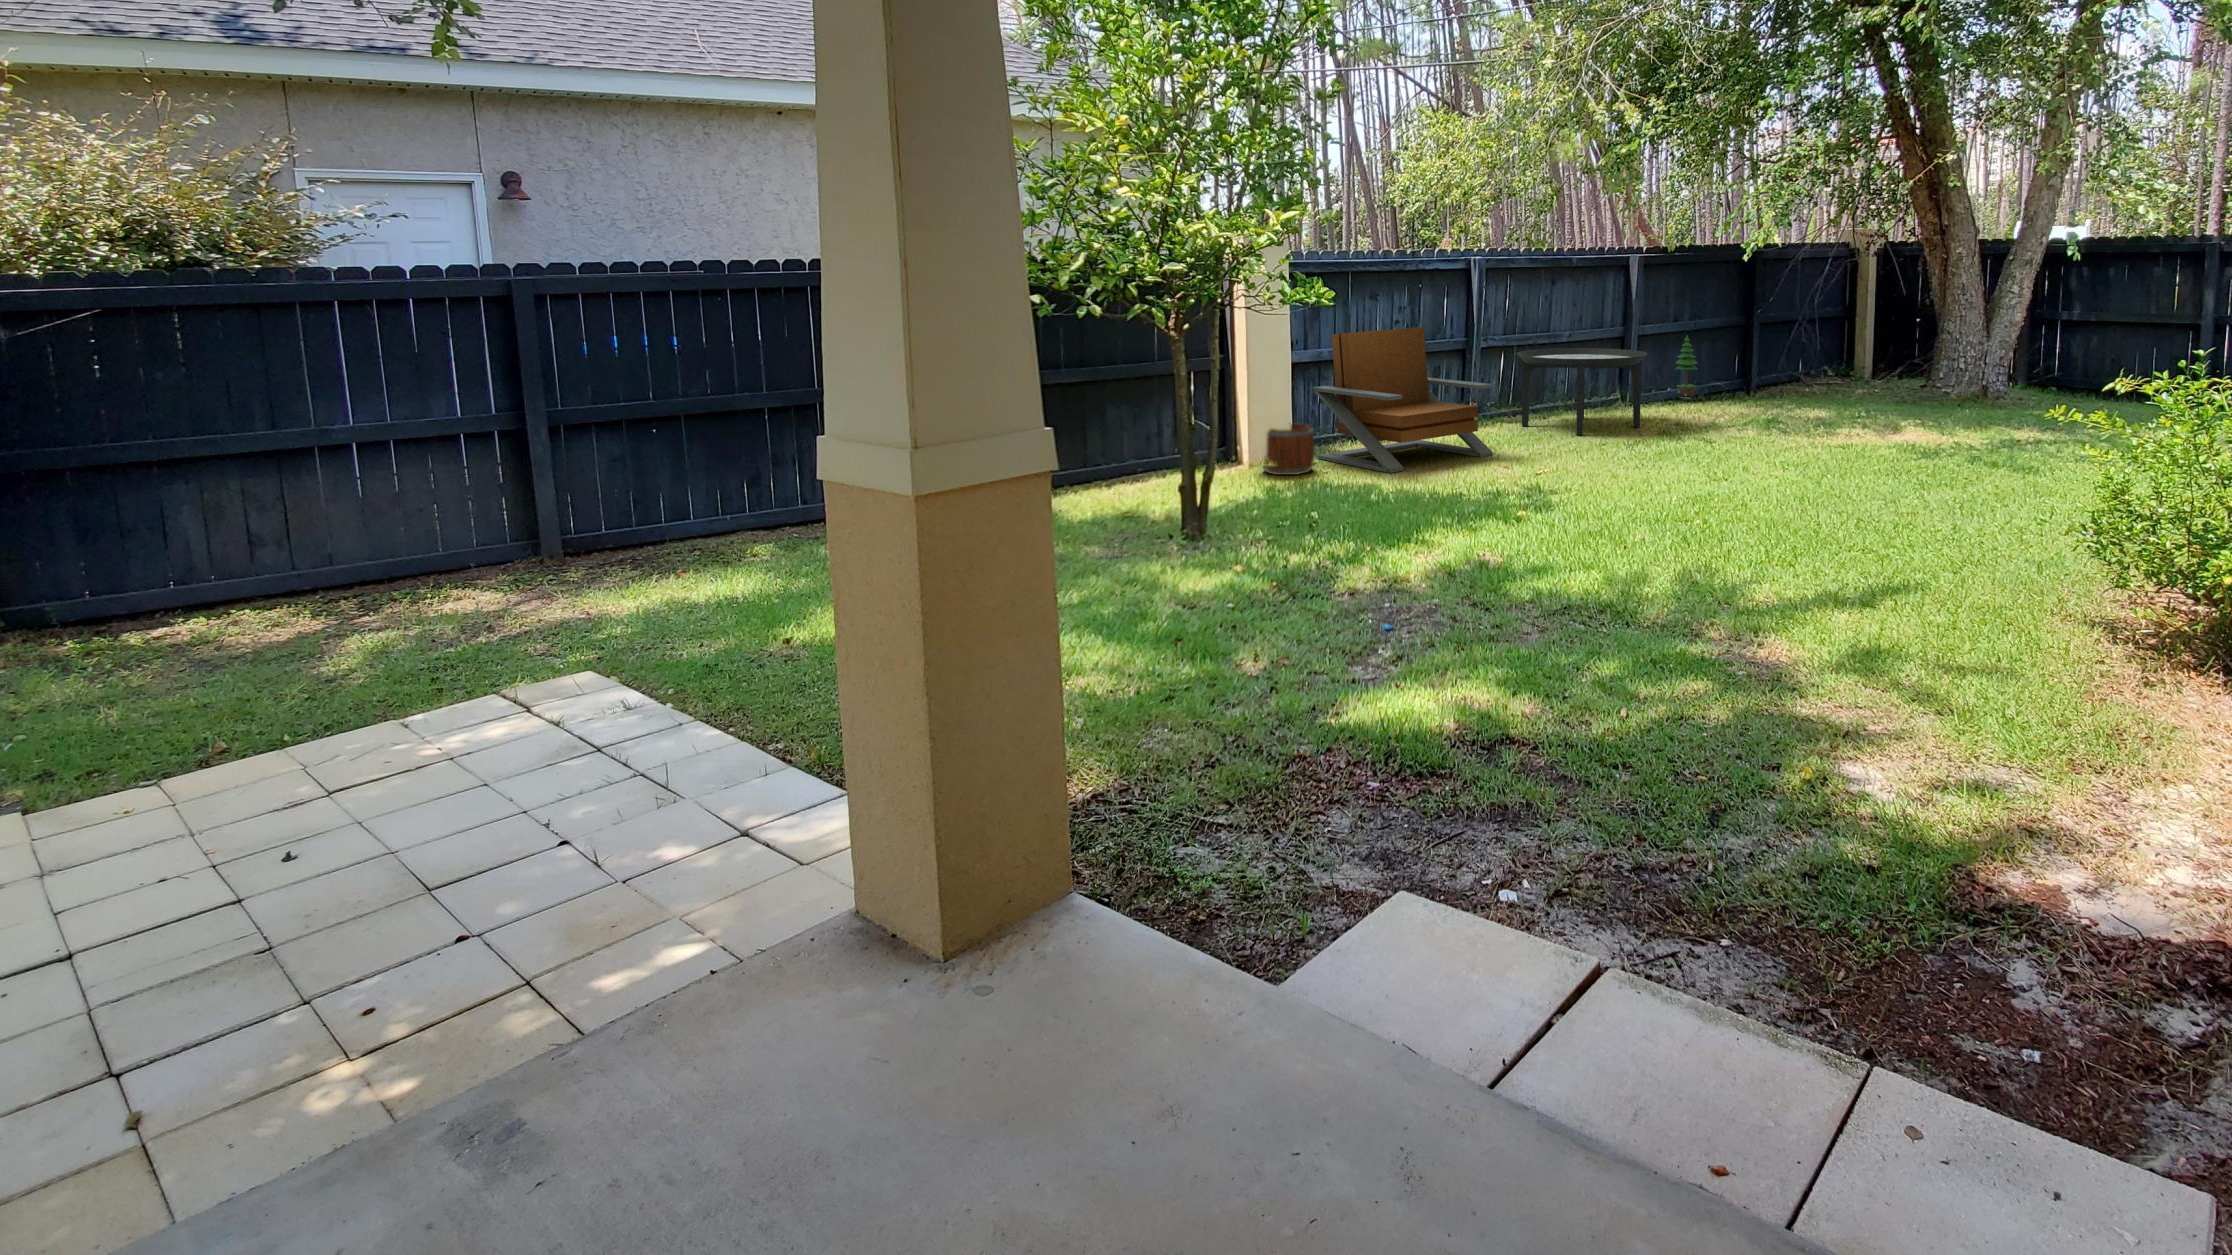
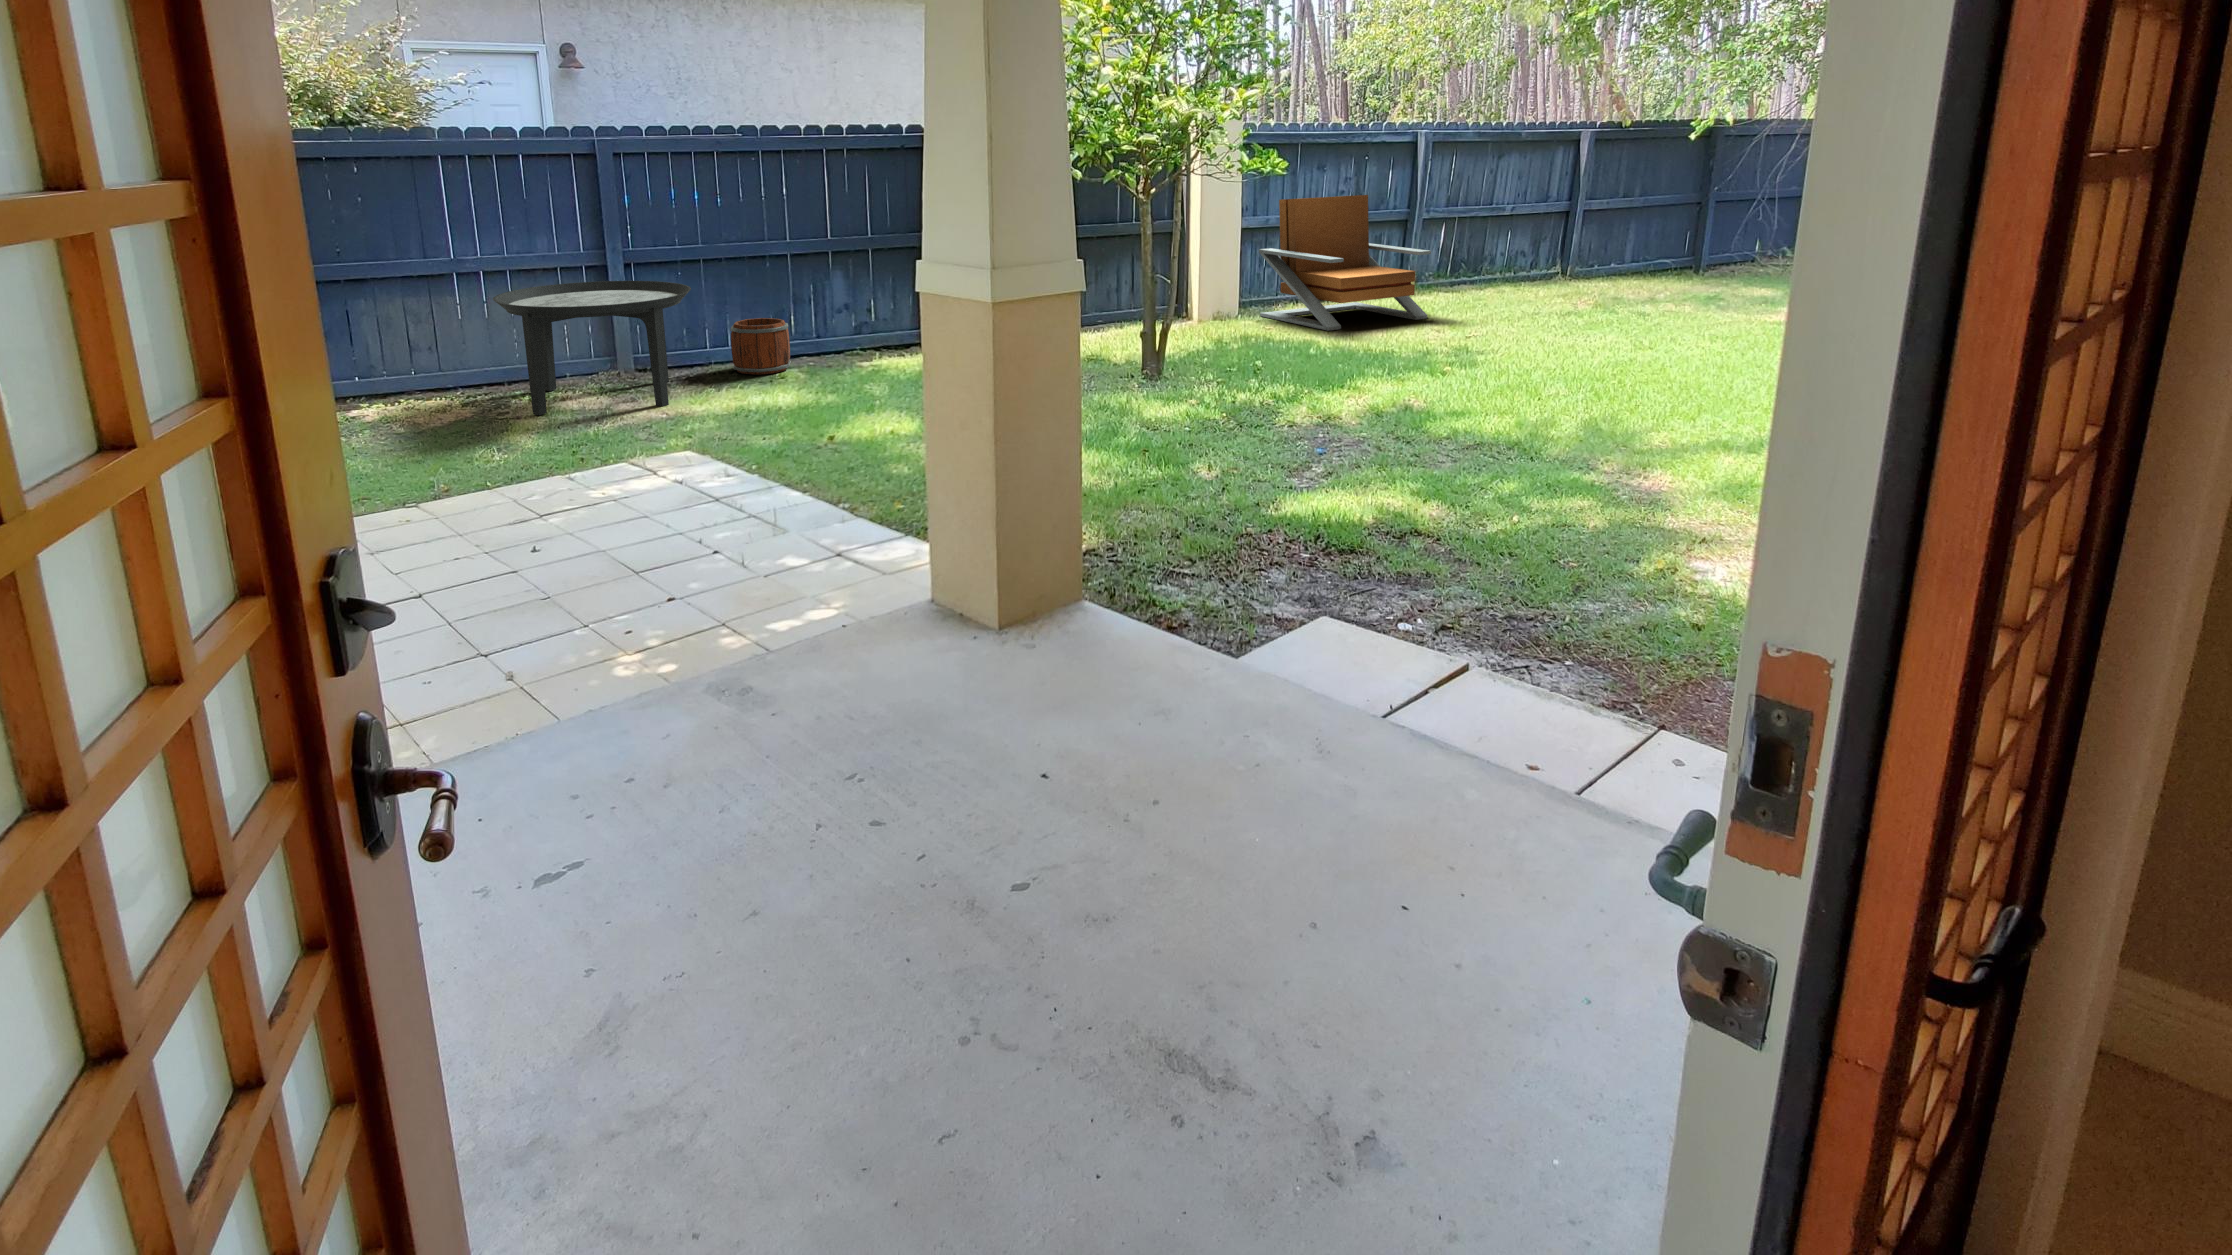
potted tree: present [1675,335,1697,401] -> none [1620,208,1646,275]
round table: present [1517,348,1648,435] -> present [493,281,691,415]
bucket: present [1262,424,1315,475] -> present [730,318,791,375]

